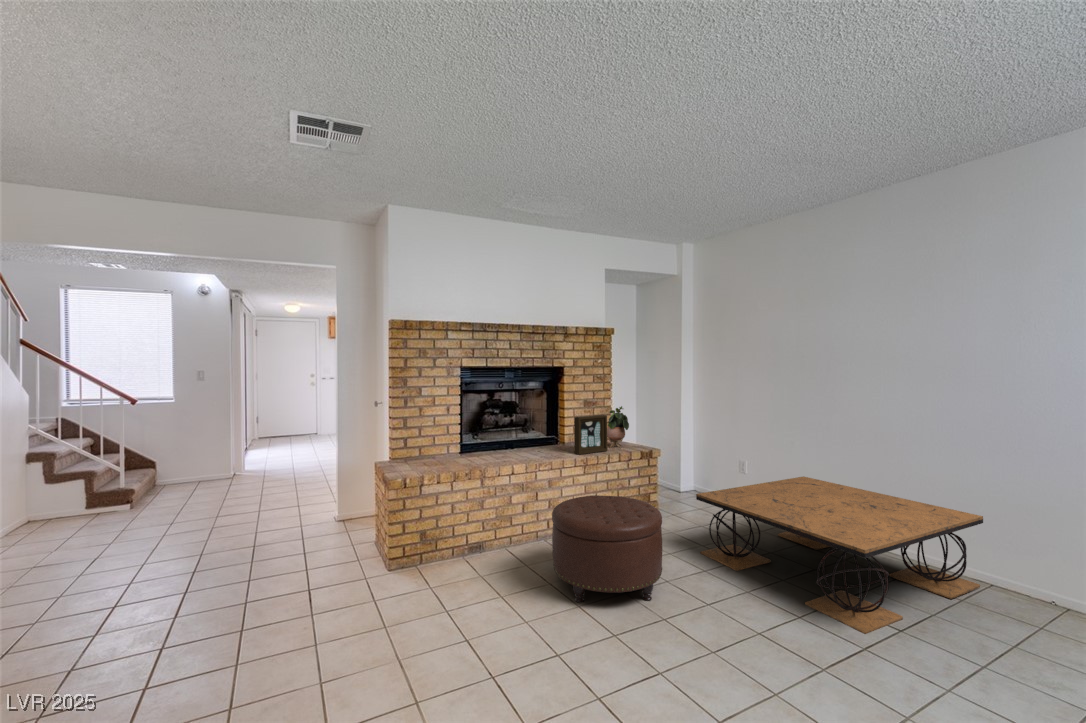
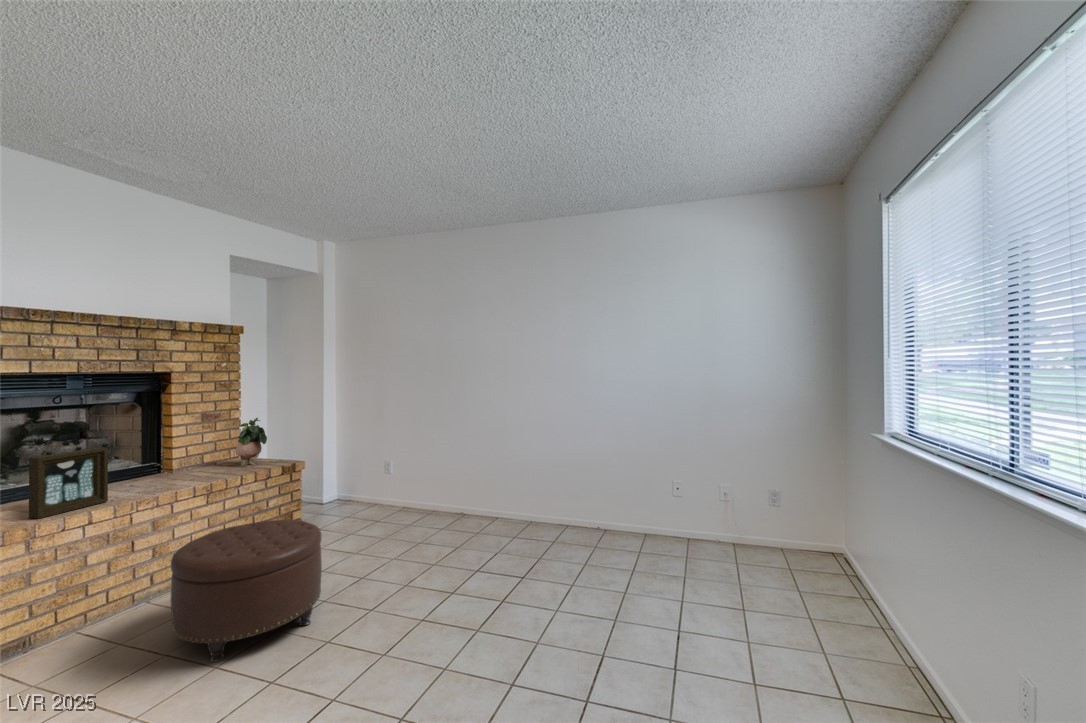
picture frame: present [574,415,608,455] -> present [29,447,108,519]
coffee table: present [696,476,983,634] -> none [350,467,554,584]

